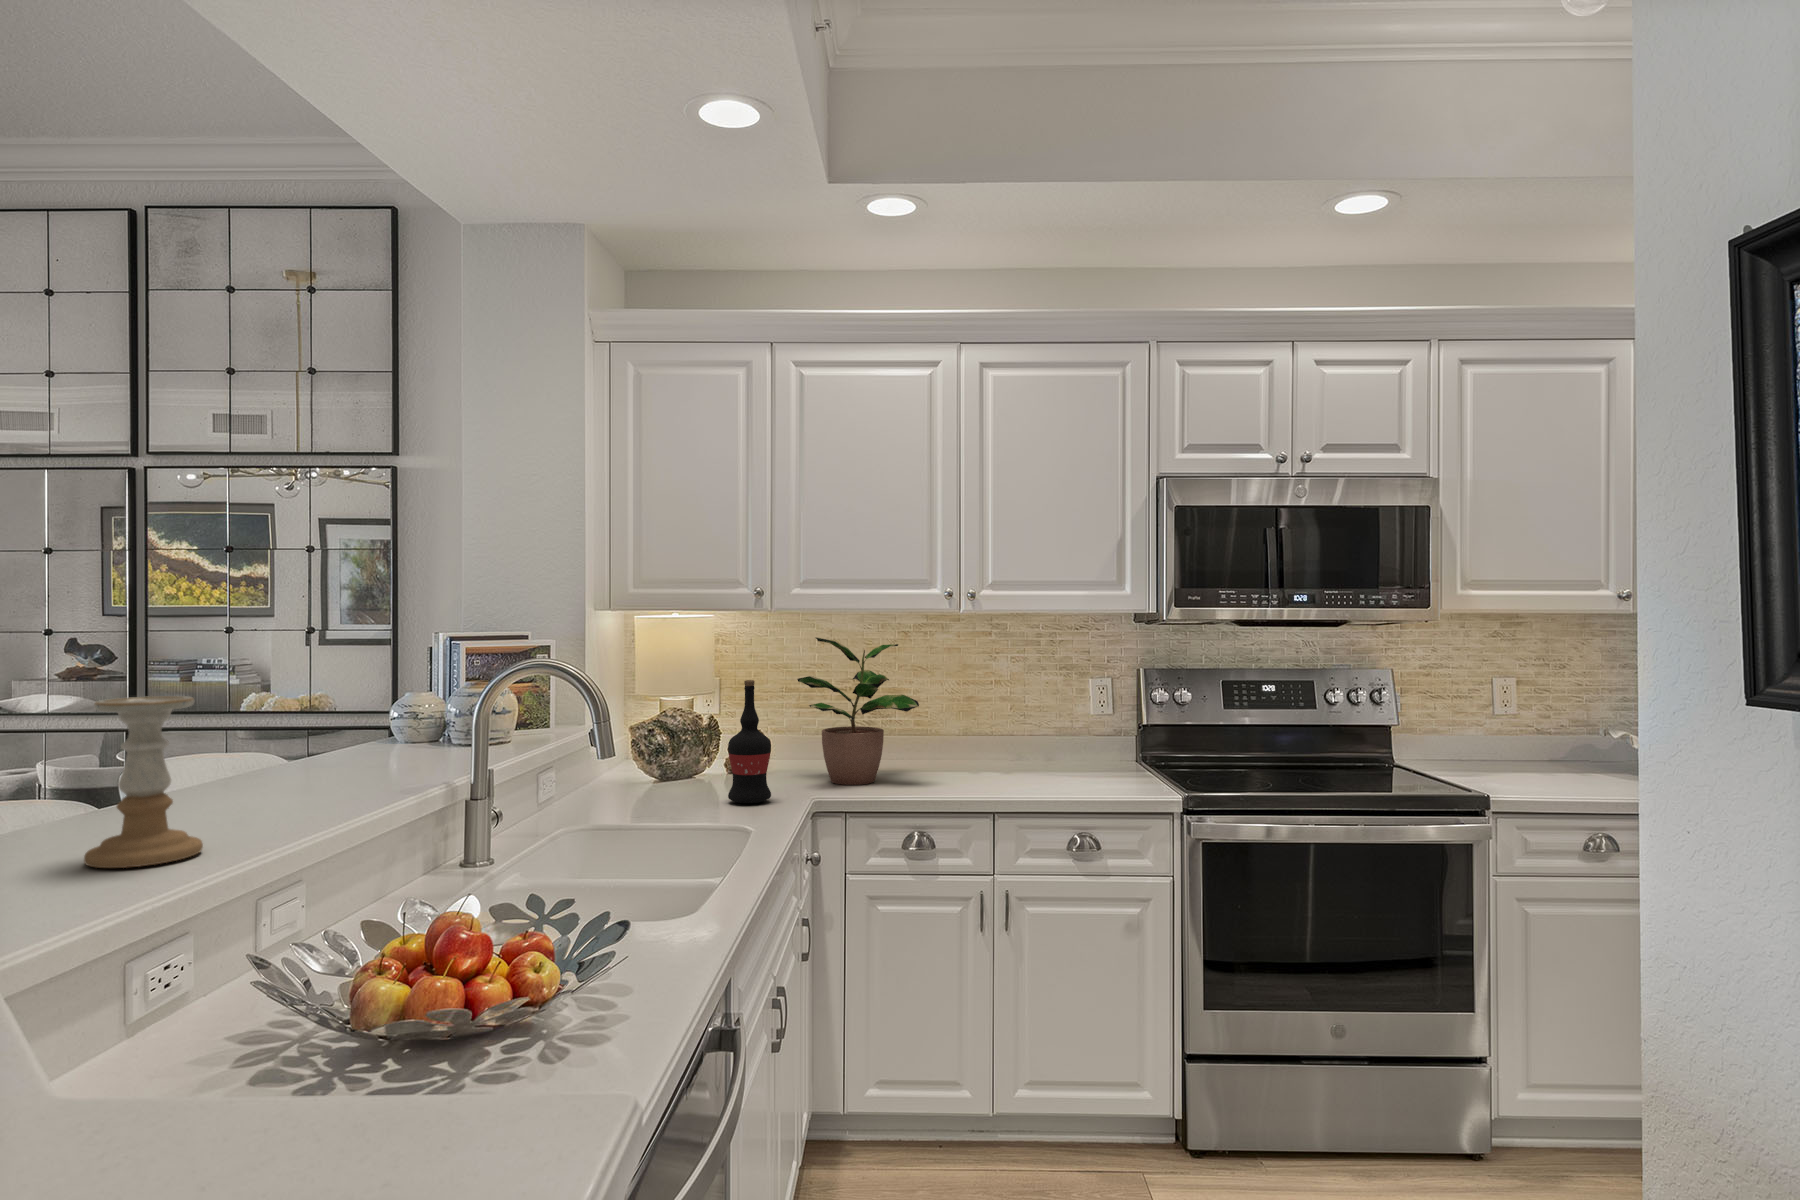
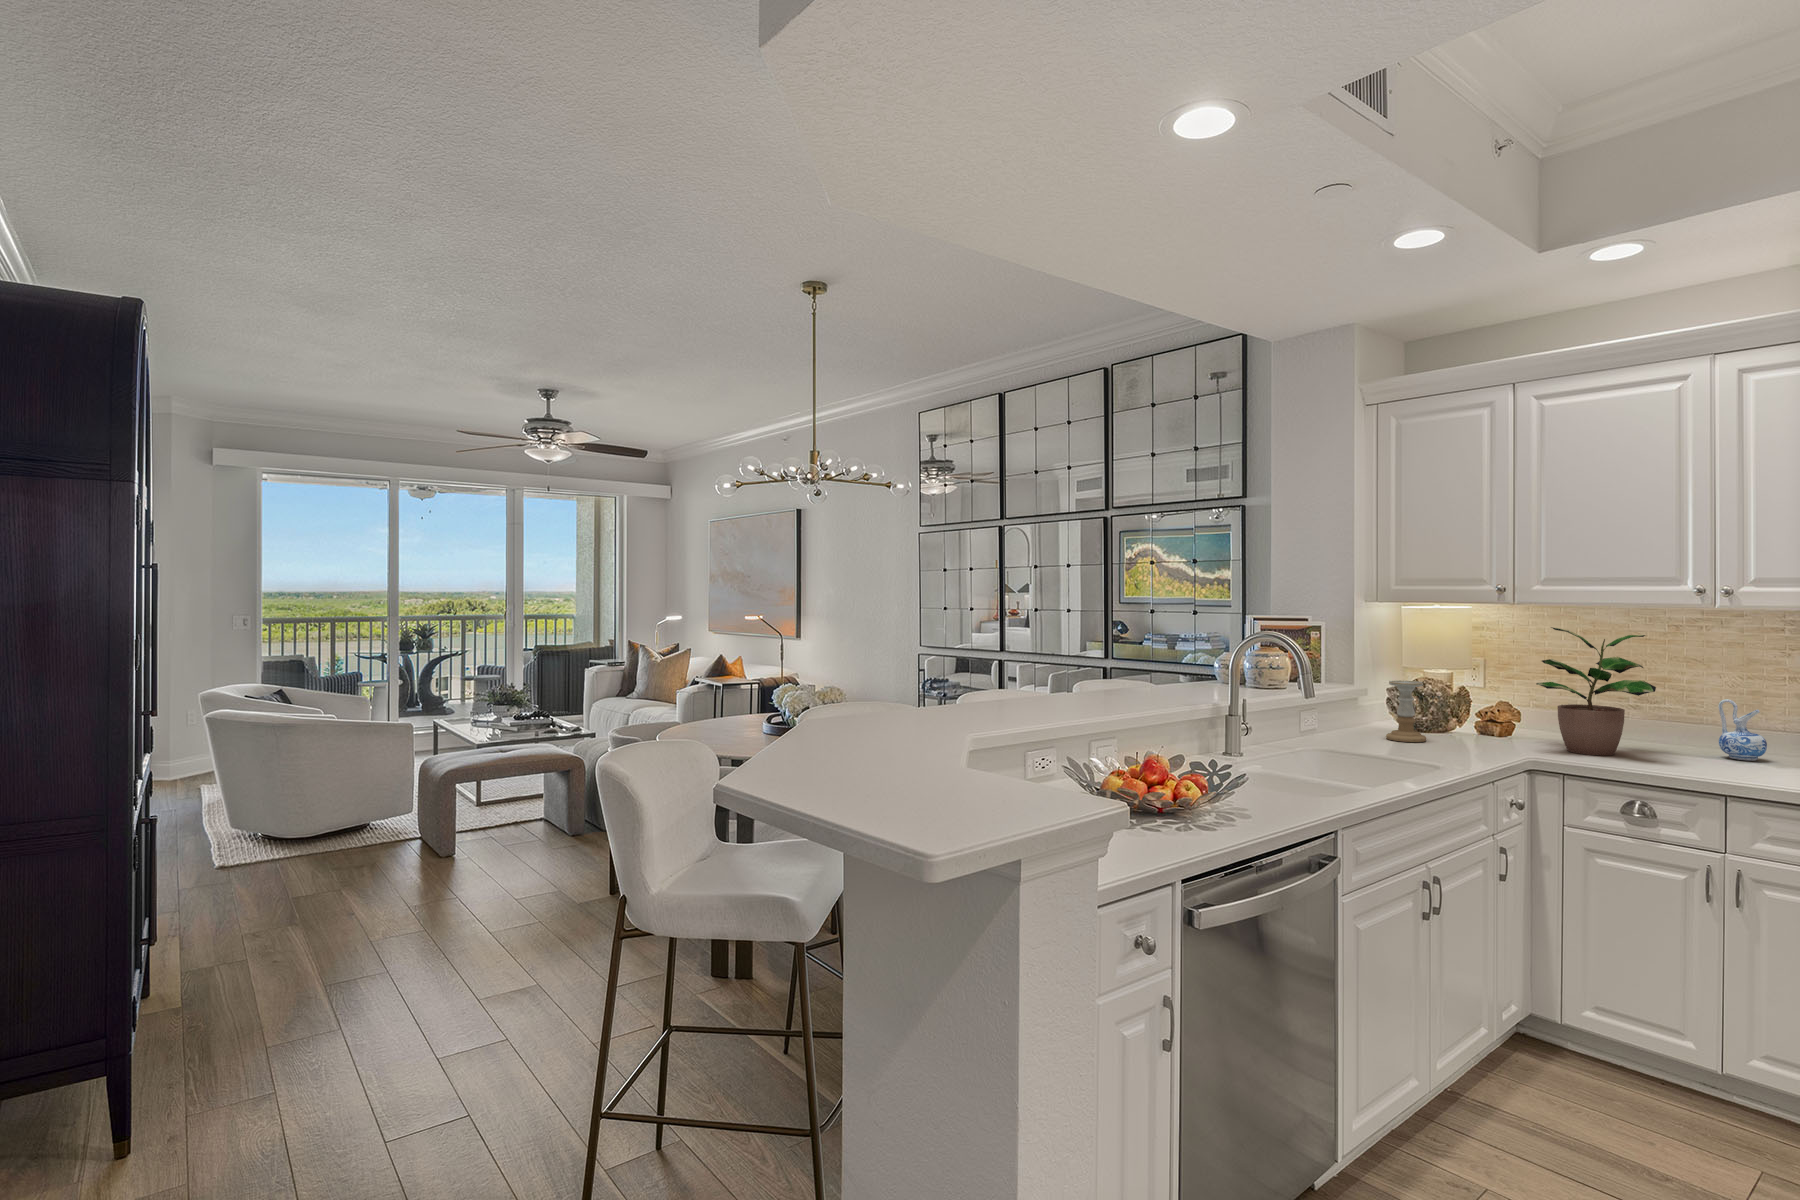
wine bottle: present [728,680,771,803] -> none [1447,659,1486,753]
candle holder: present [84,696,203,868] -> present [1386,680,1426,742]
ceramic pitcher: none [946,709,982,770] -> present [1718,699,1767,761]

